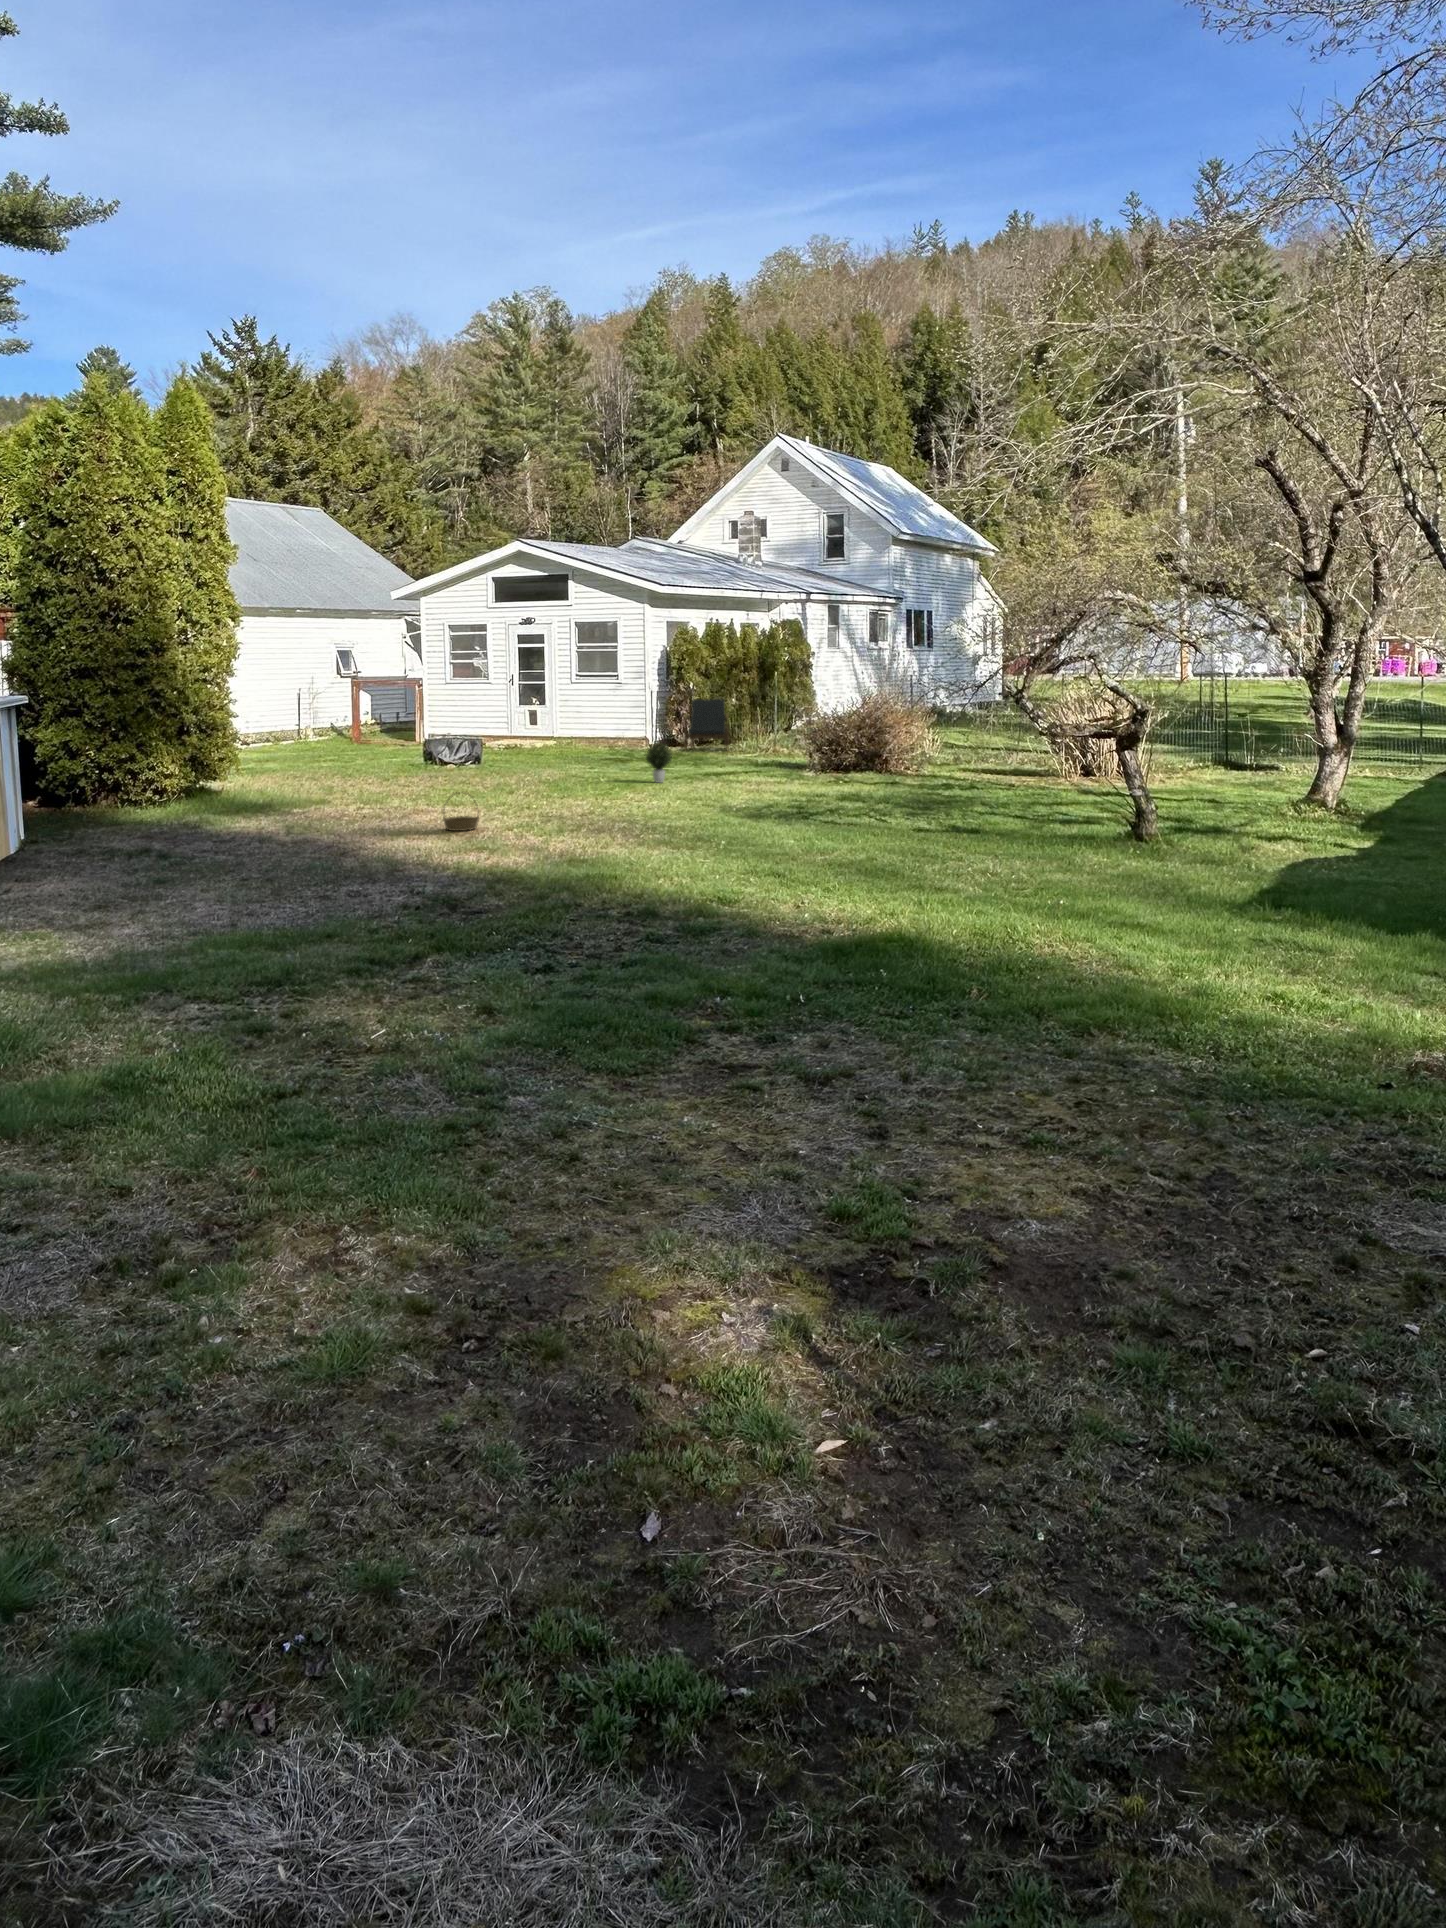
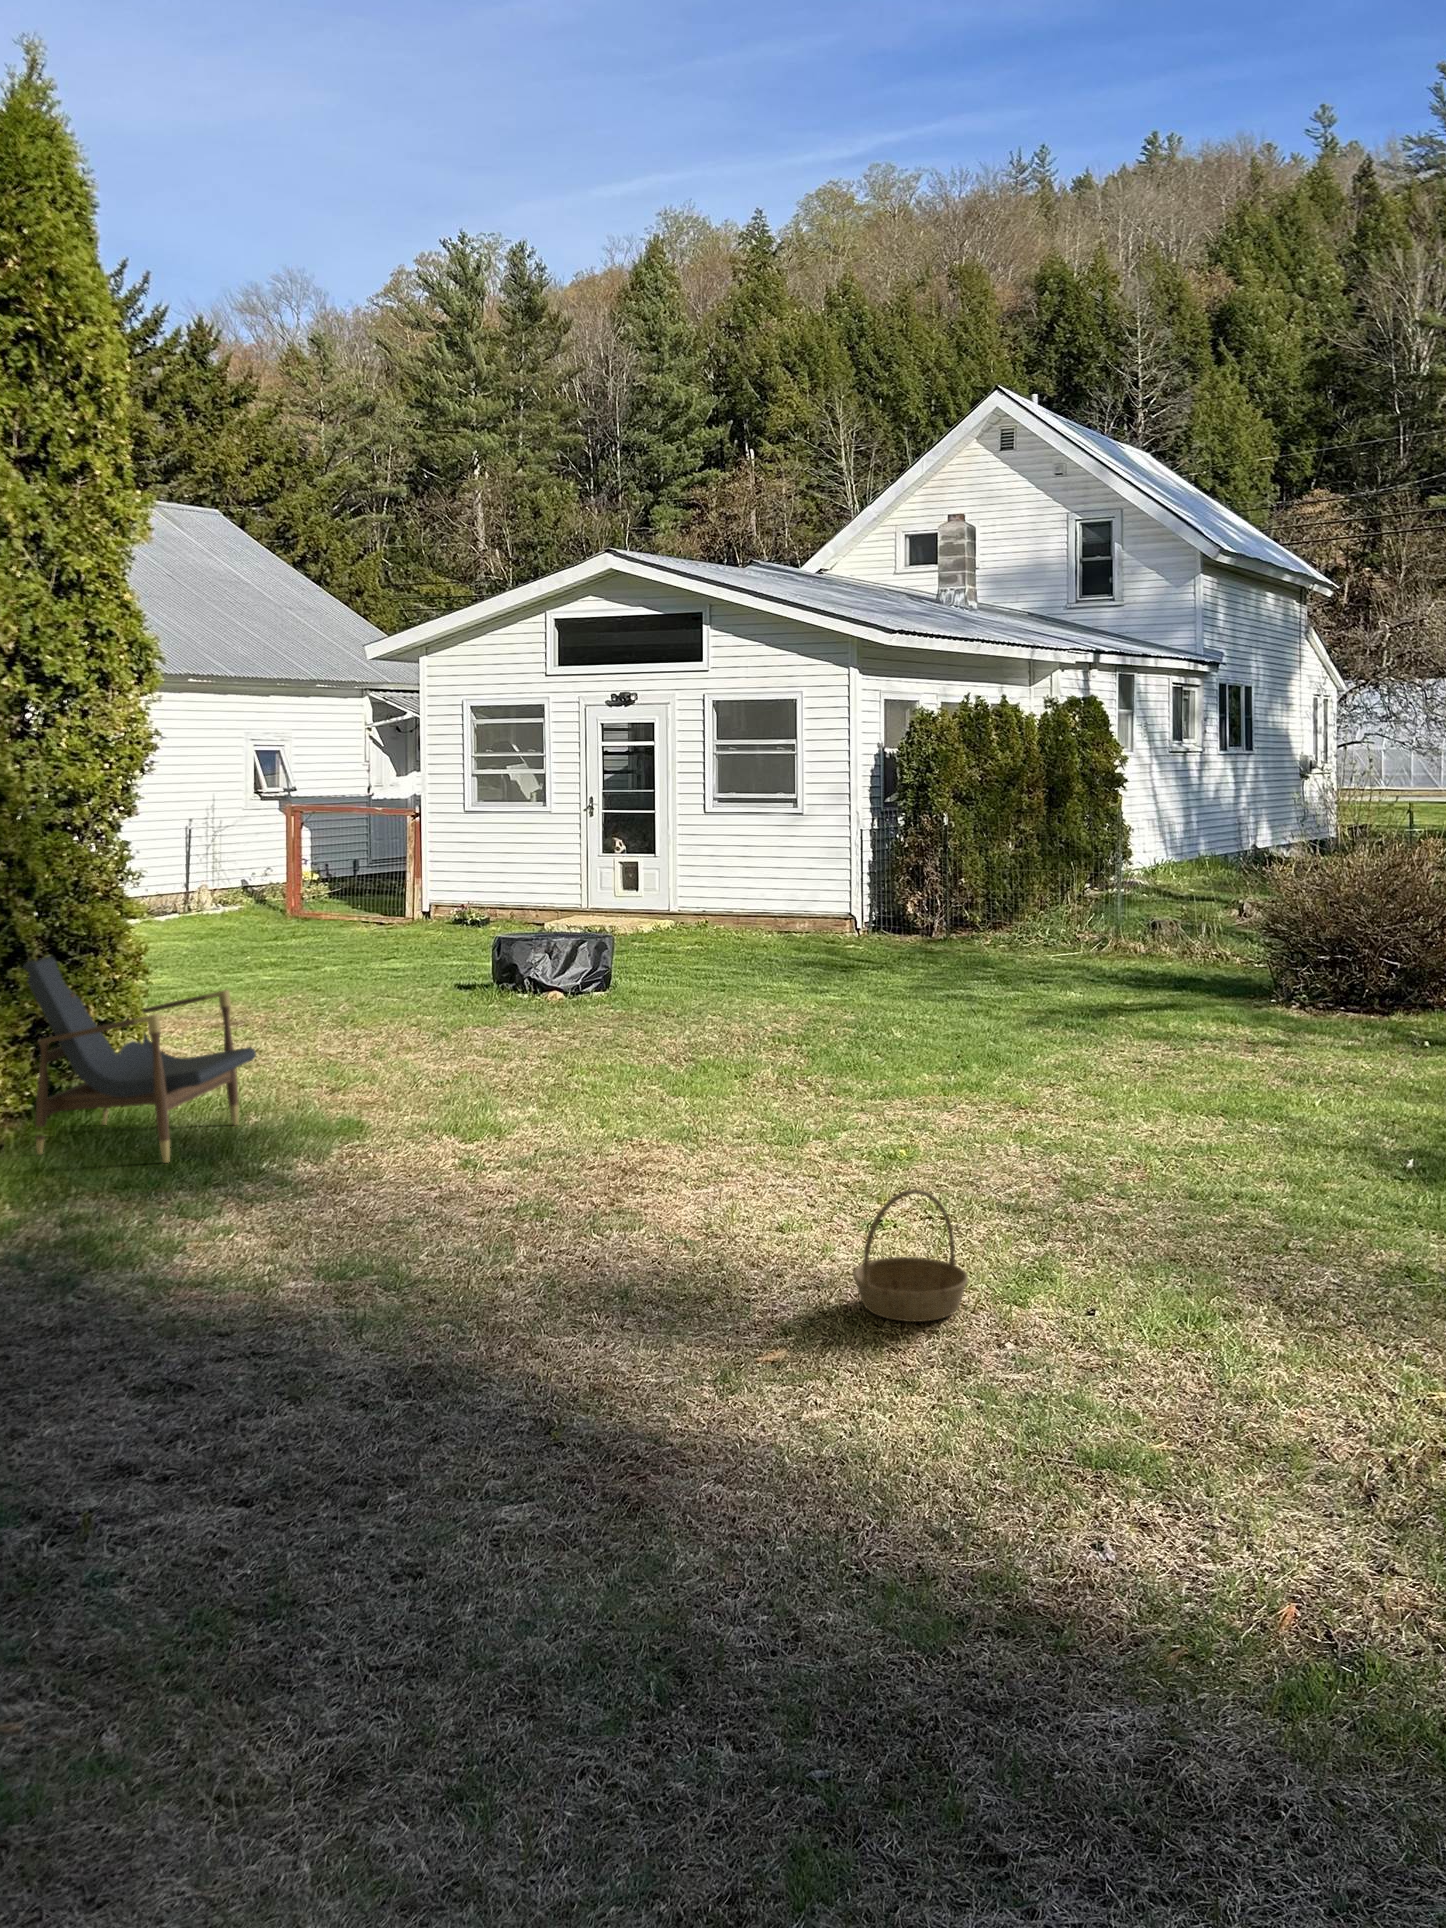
lounge chair: present [684,699,729,749] -> present [23,957,256,1163]
potted plant: present [644,743,673,783] -> none [1058,955,1124,1048]

